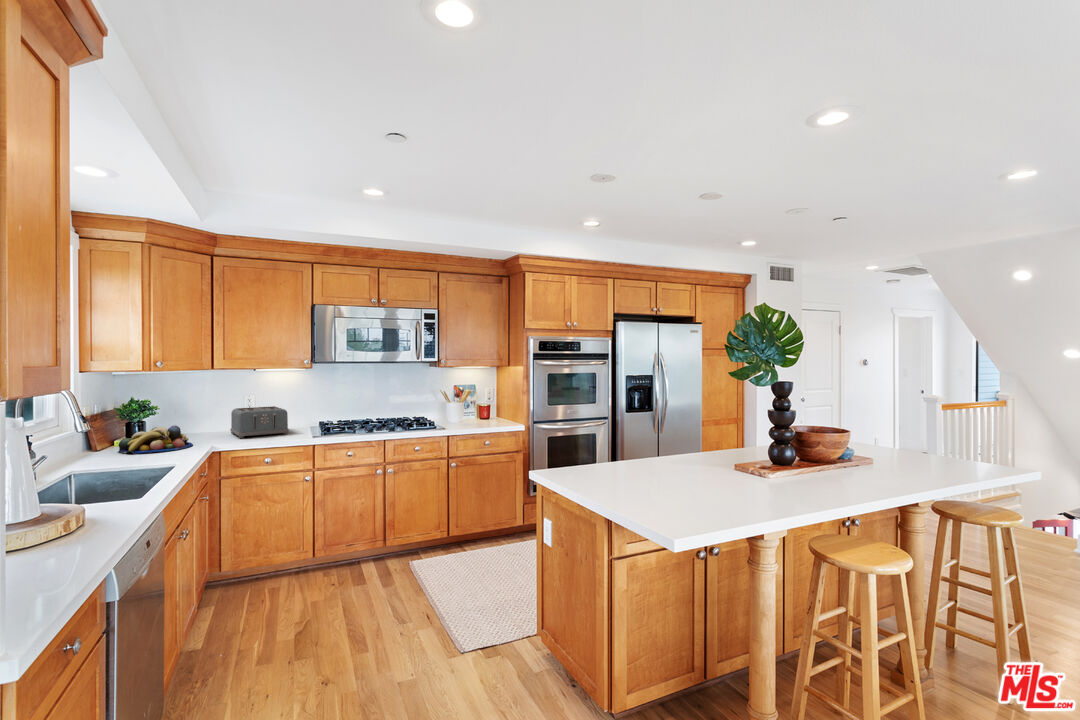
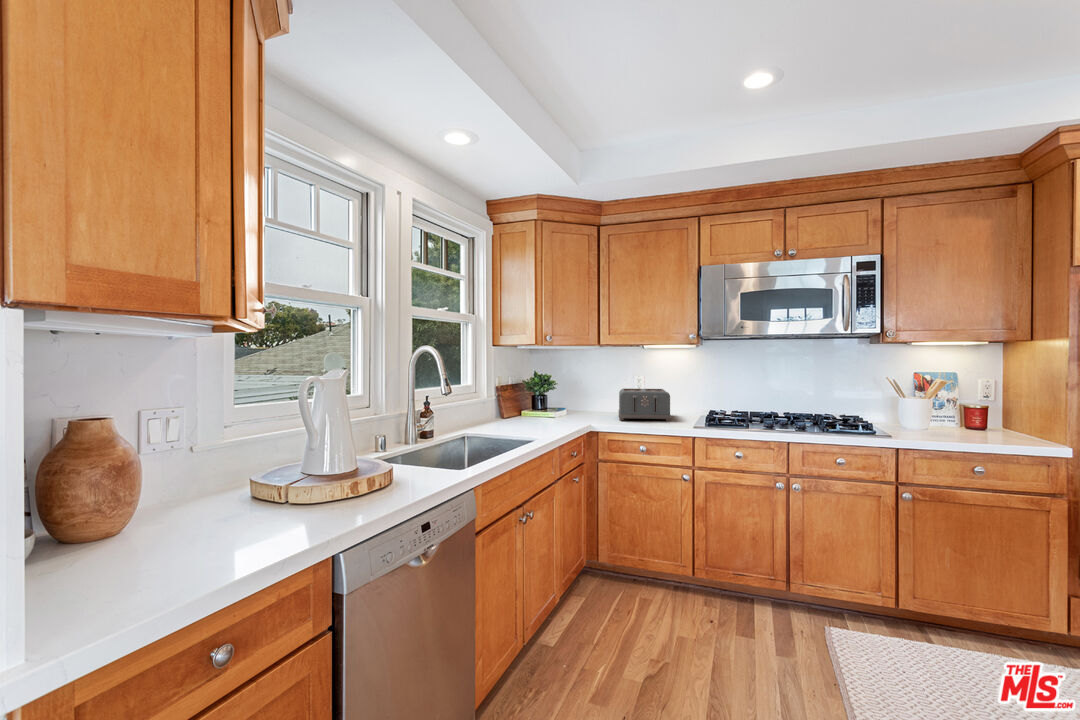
fruit bowl: present [118,426,193,454] -> none [515,401,576,425]

